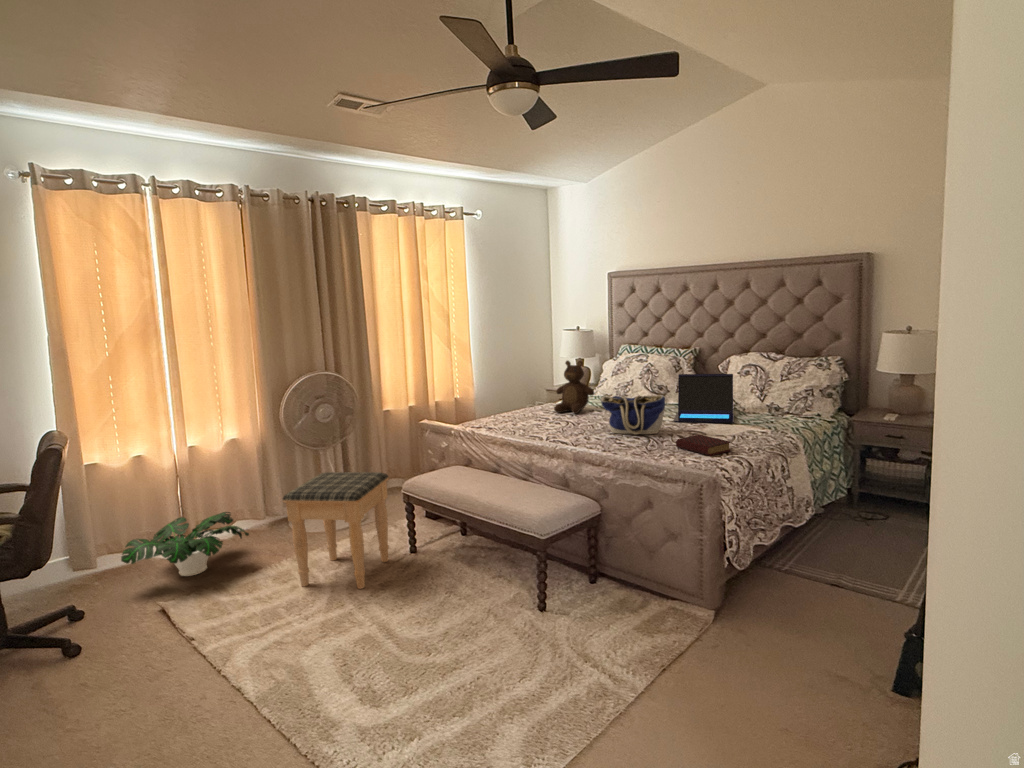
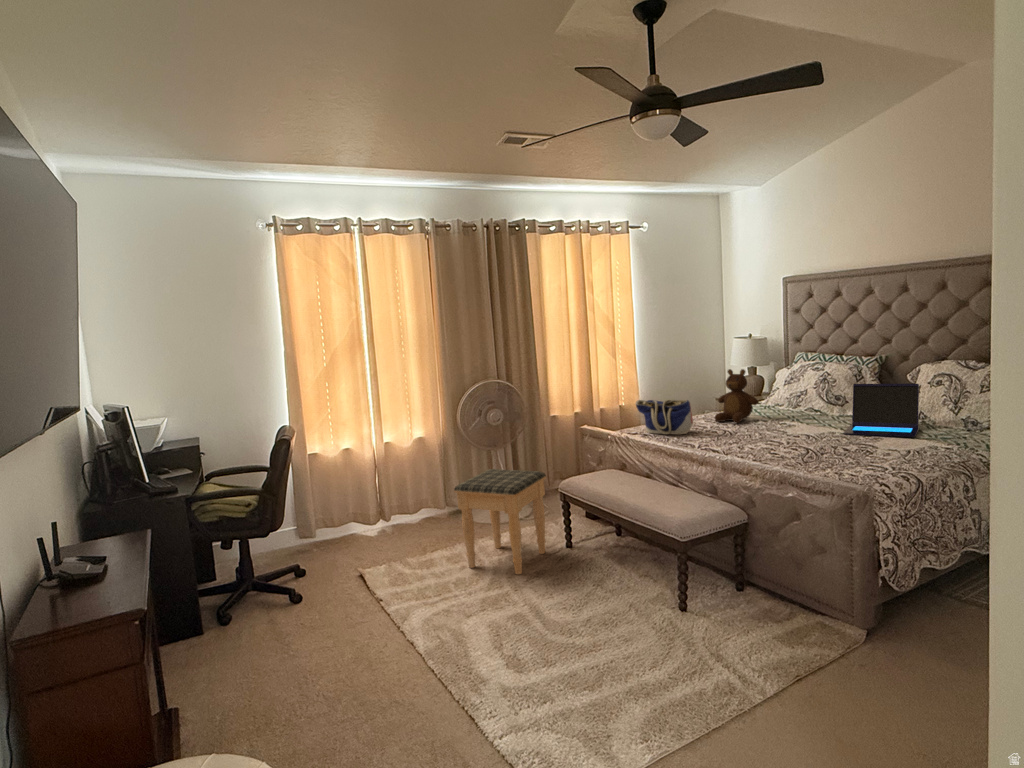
tote bag: present [601,395,665,434] -> present [636,399,693,435]
book: present [676,435,731,456] -> none [836,448,900,470]
potted plant: present [121,512,249,576] -> none [332,499,429,551]

